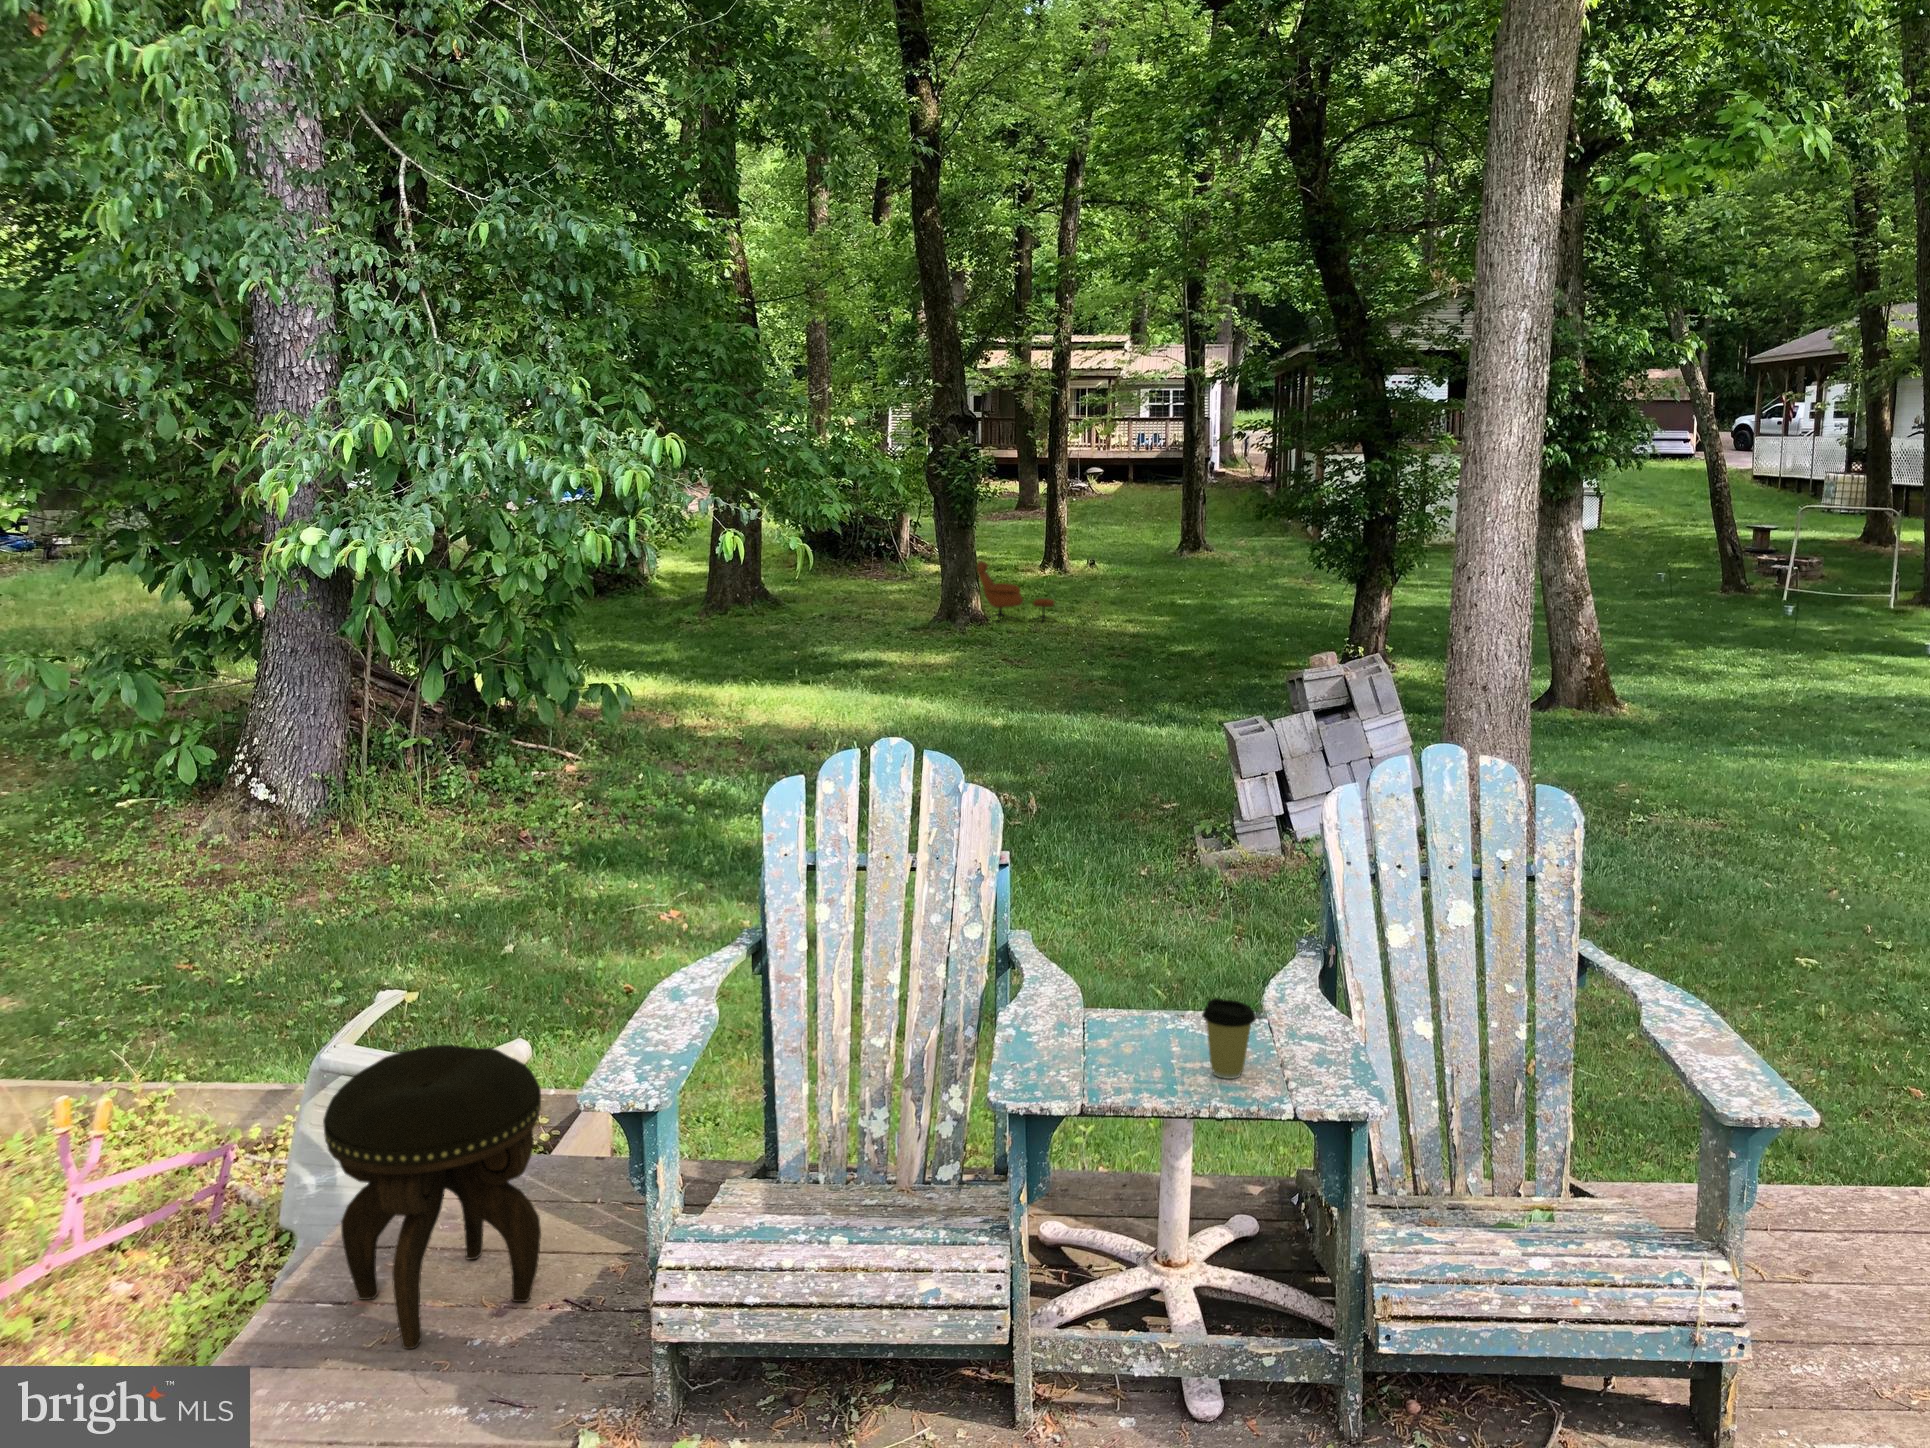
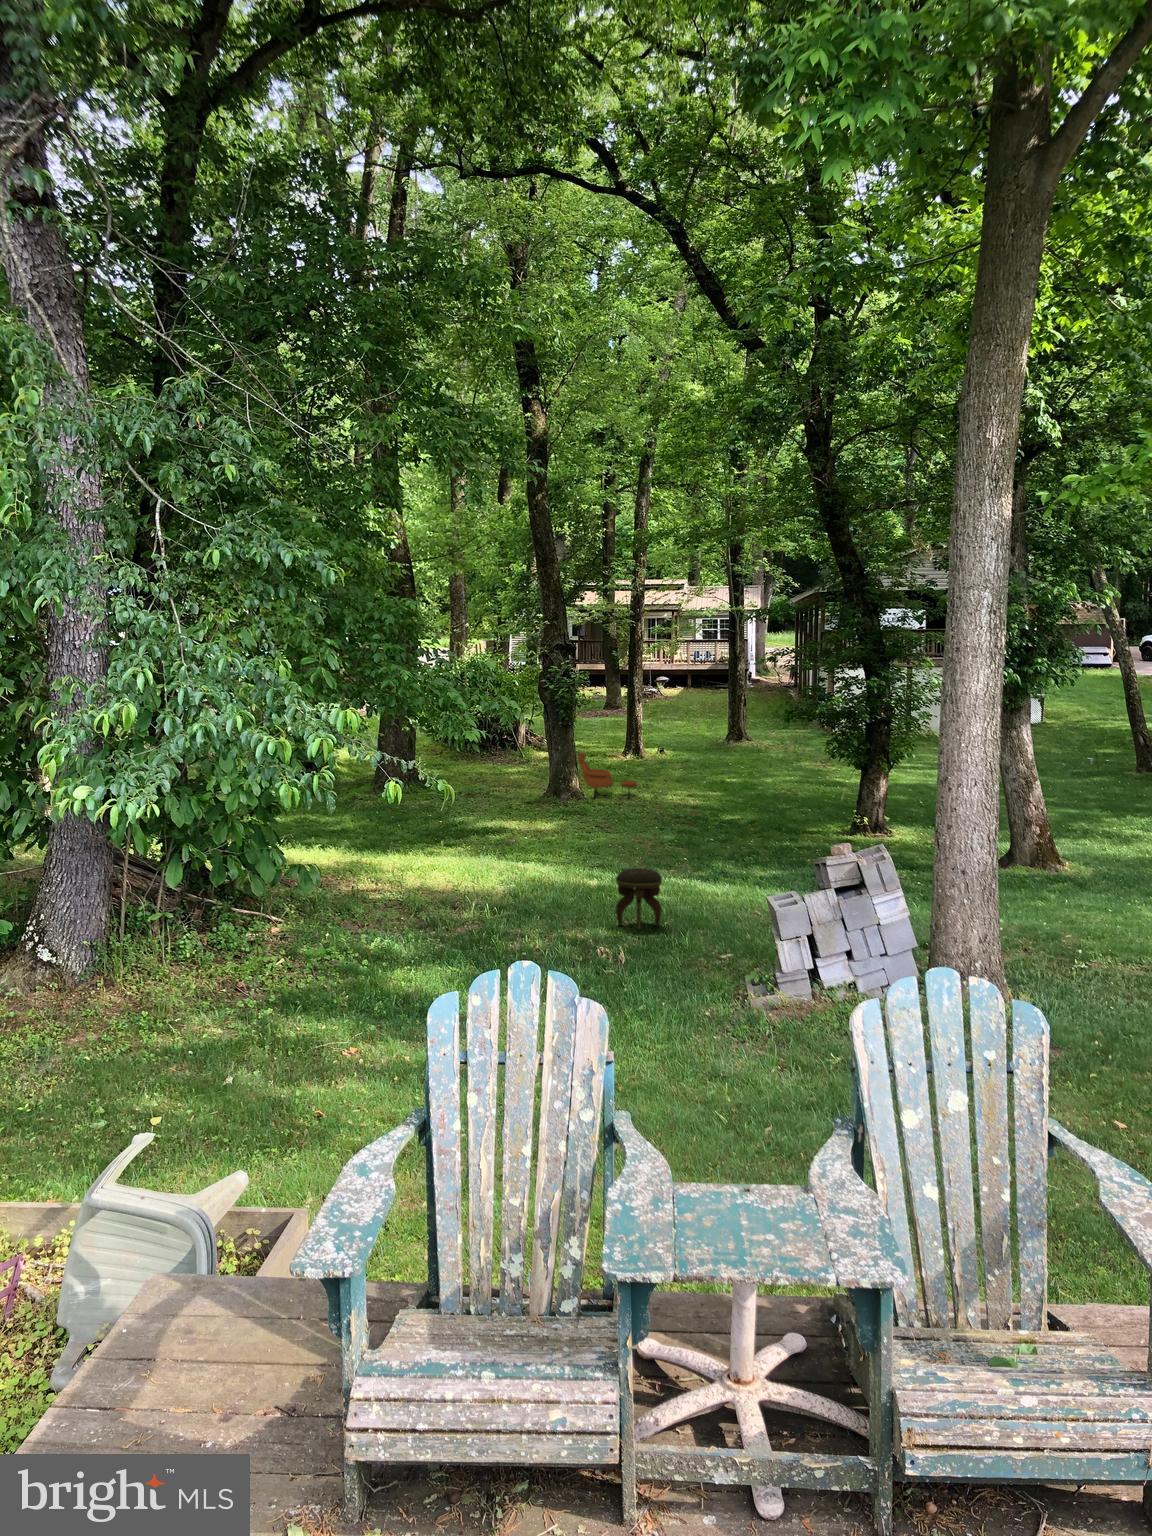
coffee cup: present [1202,998,1256,1079] -> none [763,1187,804,1251]
footstool: present [323,1045,541,1349] -> present [616,868,662,930]

